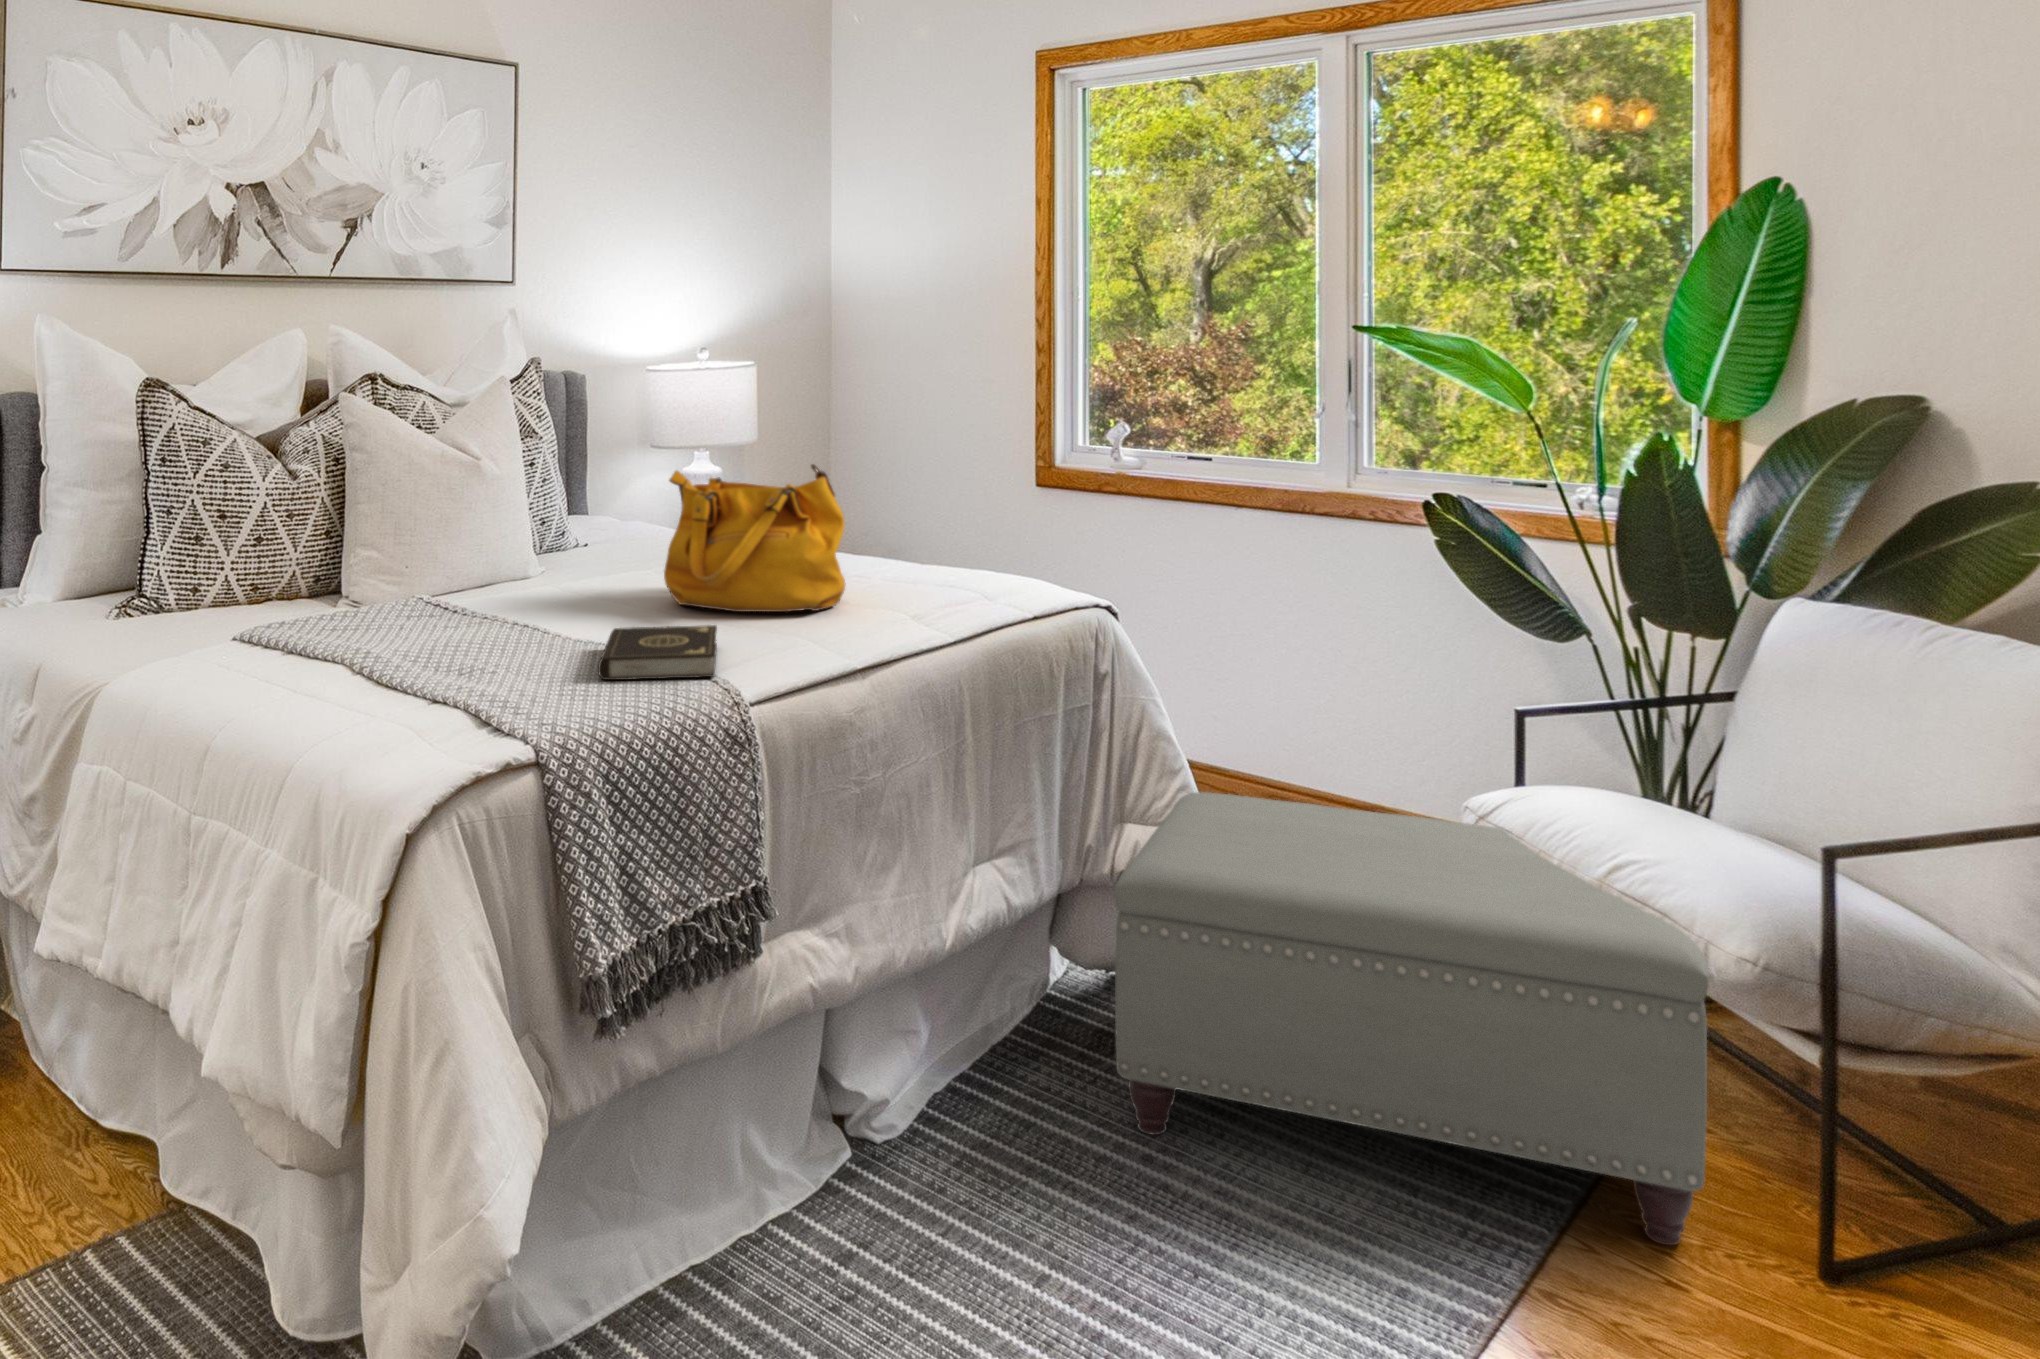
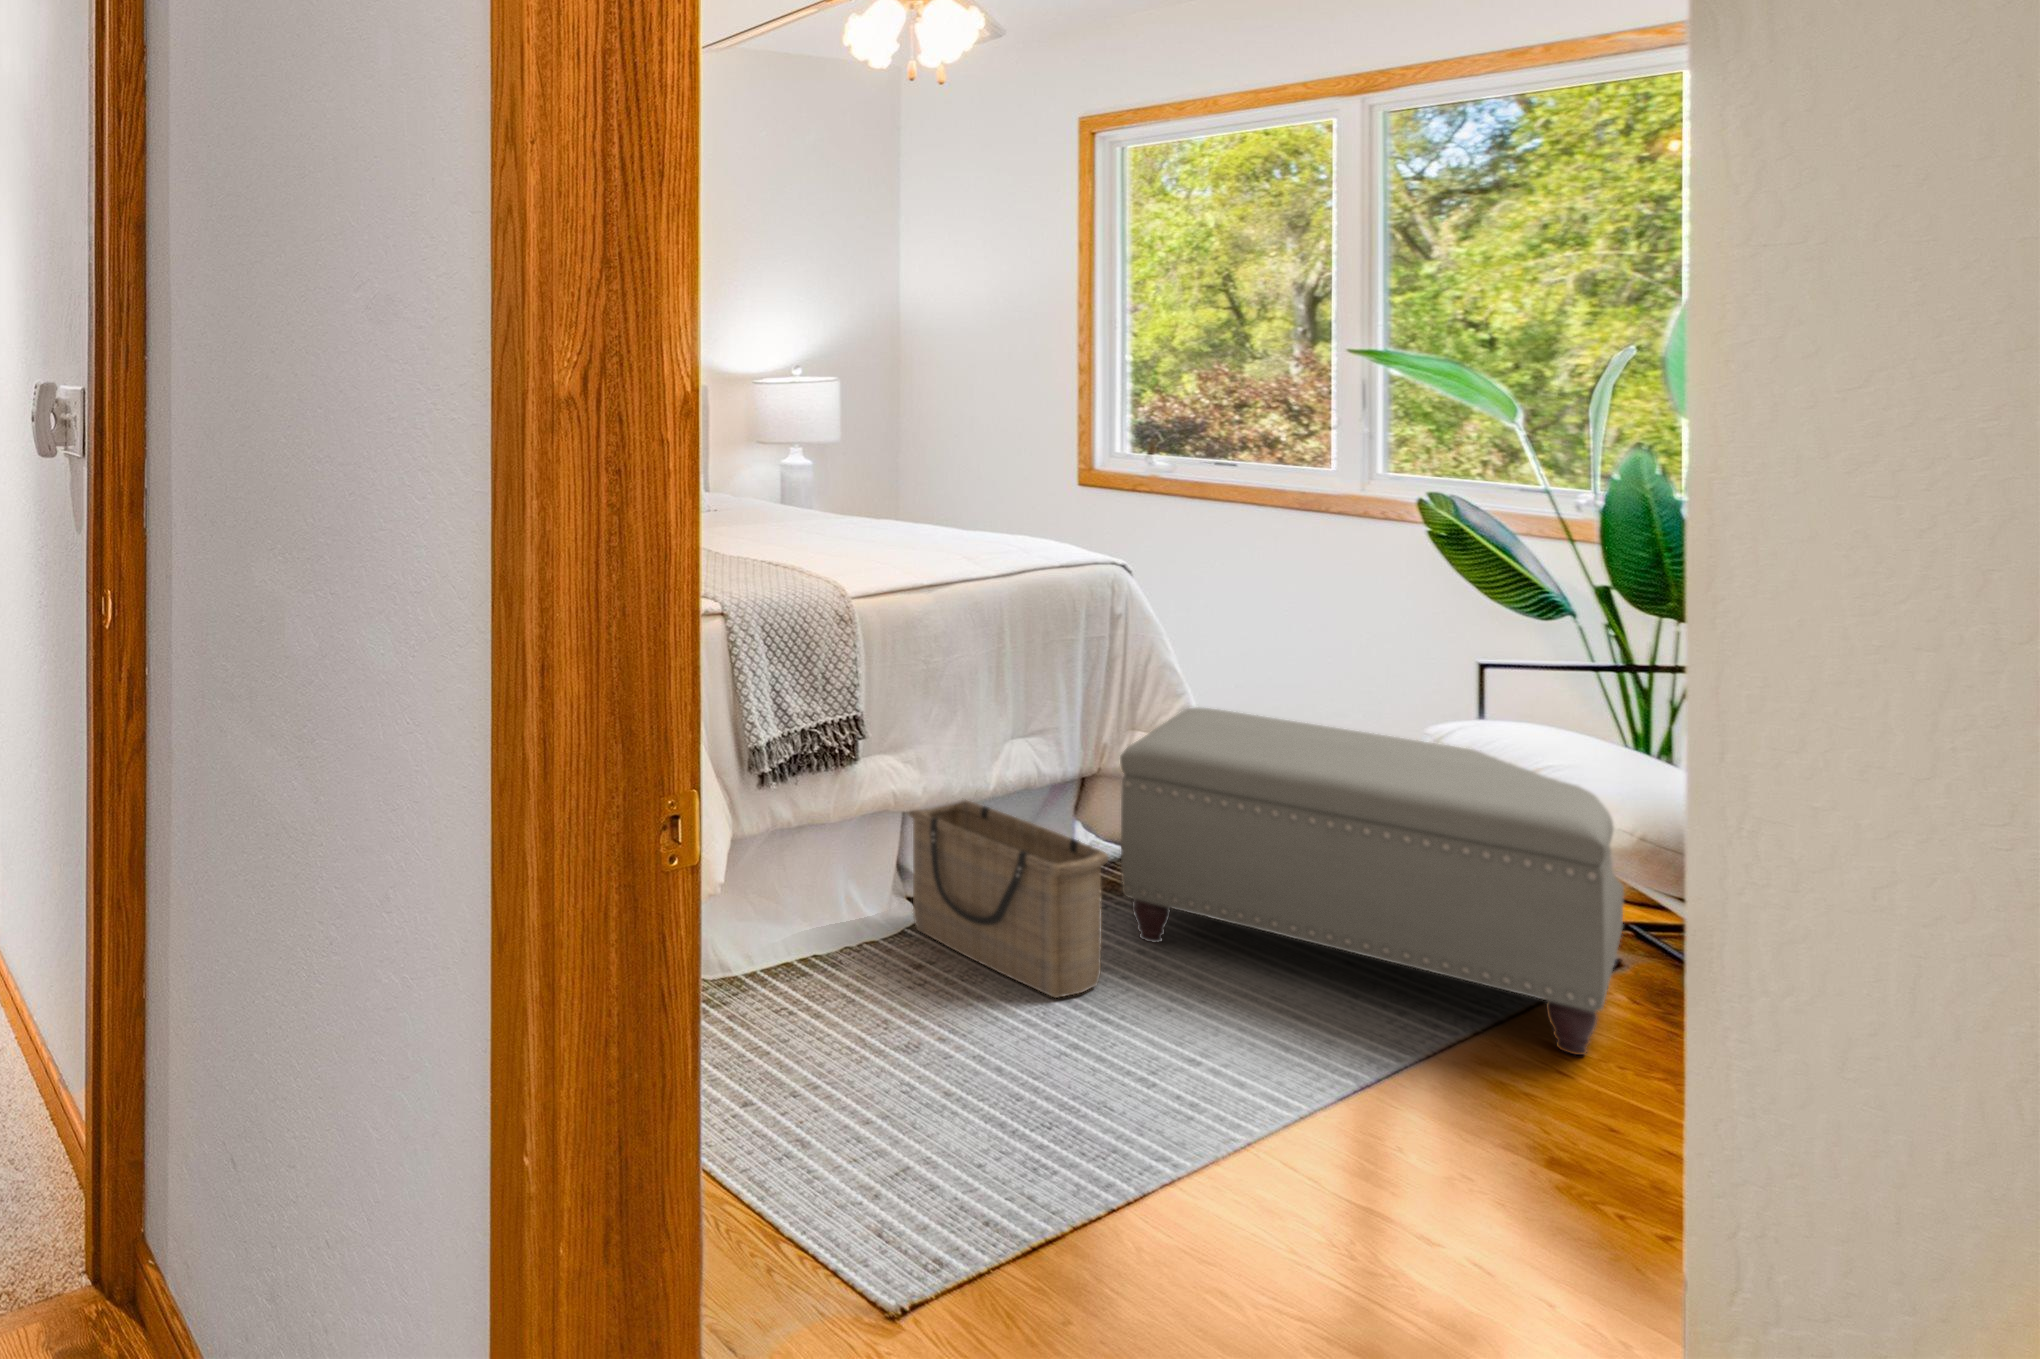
handbag: present [664,464,845,612] -> none [782,446,915,551]
book: present [598,625,717,680] -> none [748,549,826,581]
basket: none [832,966,1108,1275] -> present [908,800,1108,998]

